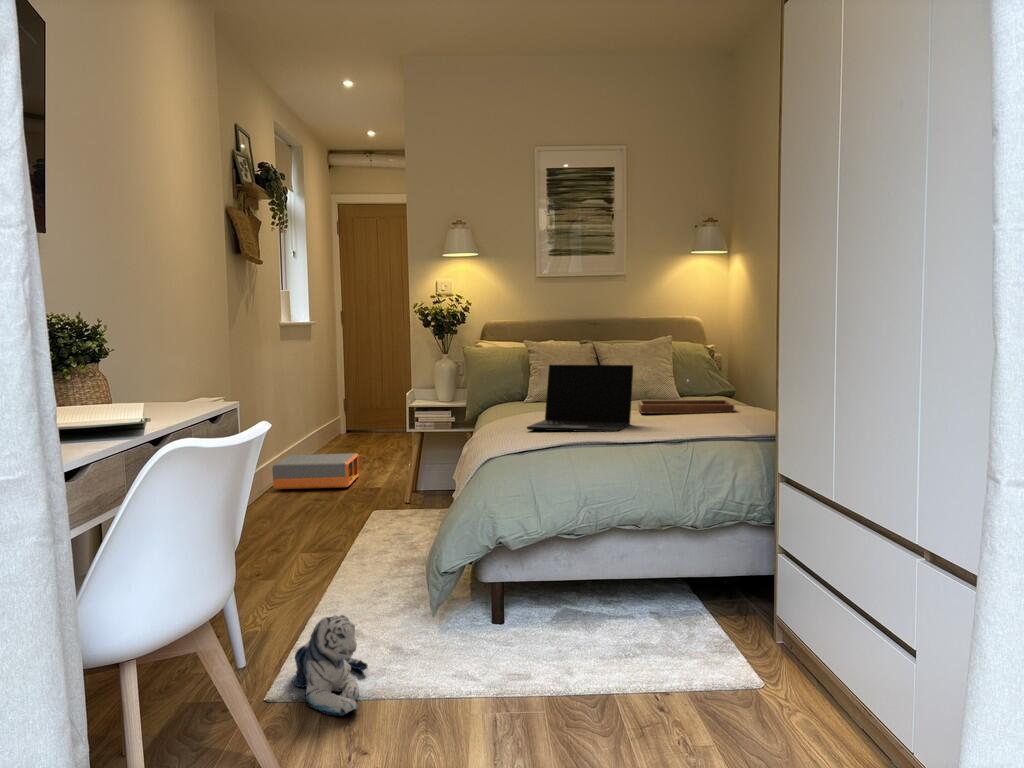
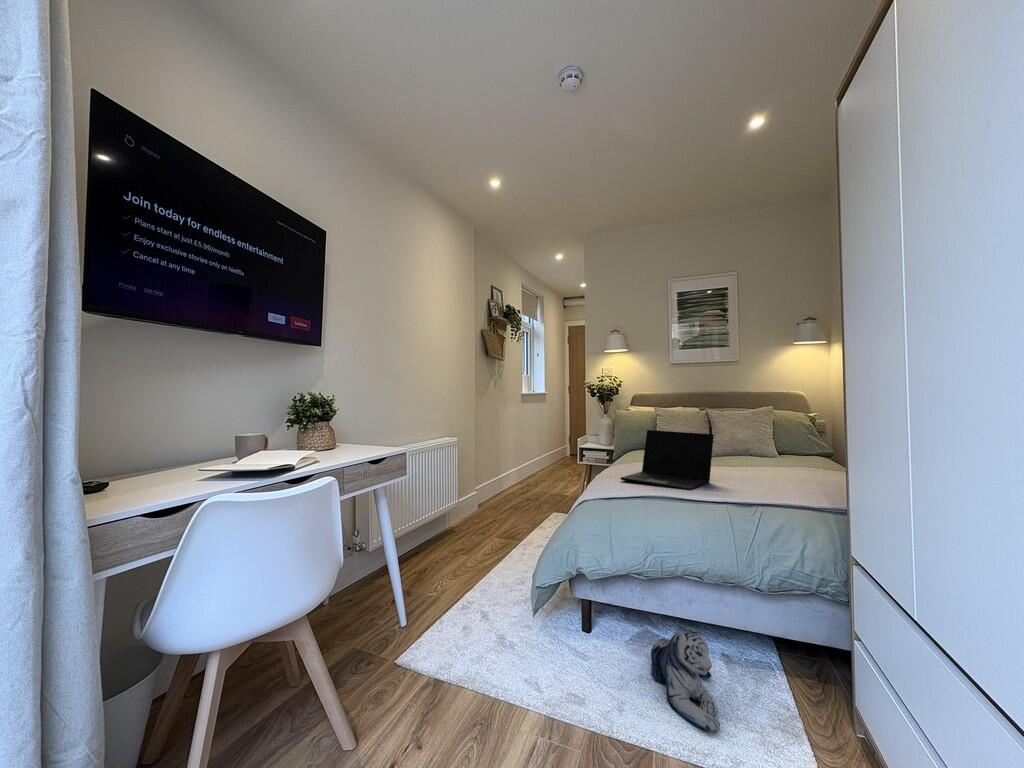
tray: present [638,380,734,413] -> none [729,446,818,478]
storage box: present [272,453,359,489] -> none [507,470,560,493]
plush toy: present [292,615,368,716] -> present [651,631,720,732]

